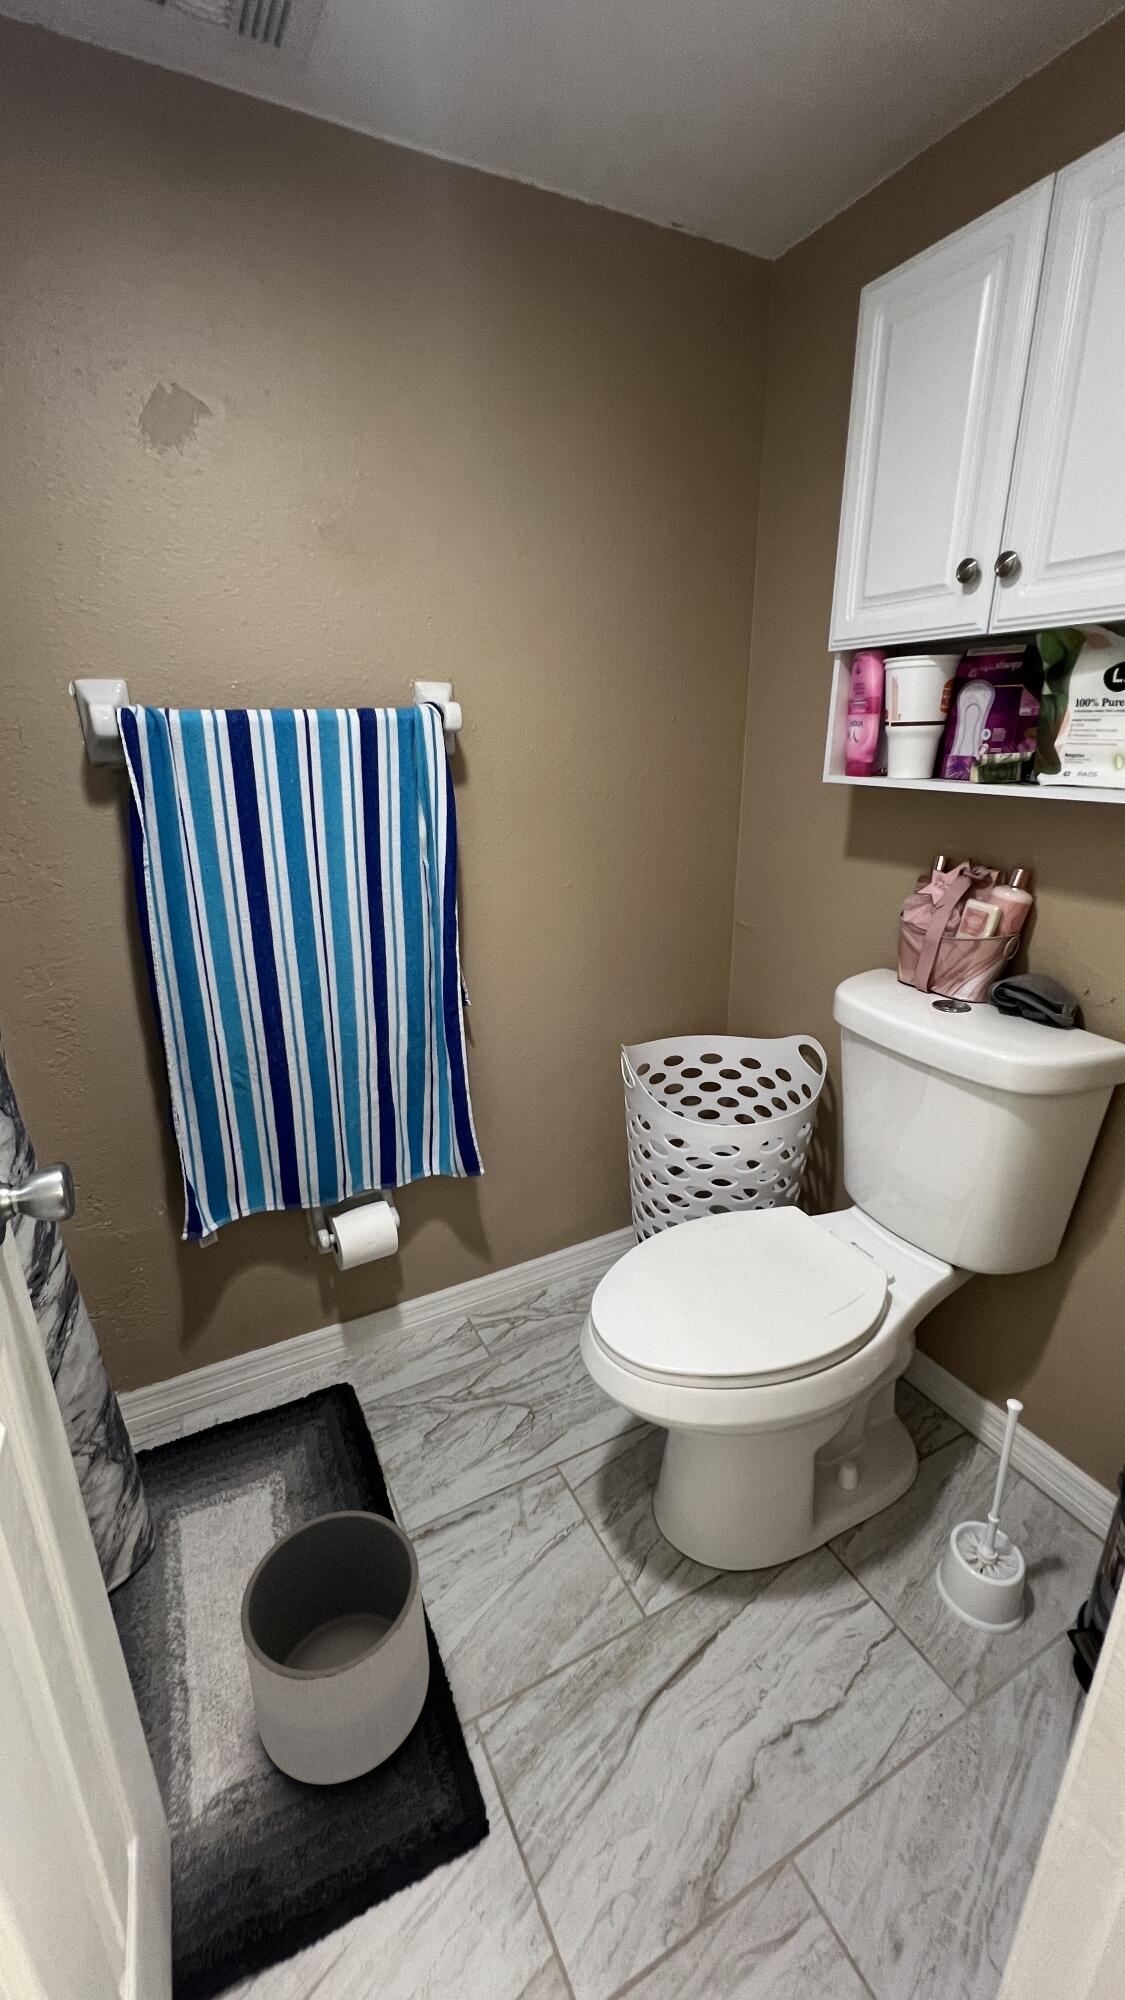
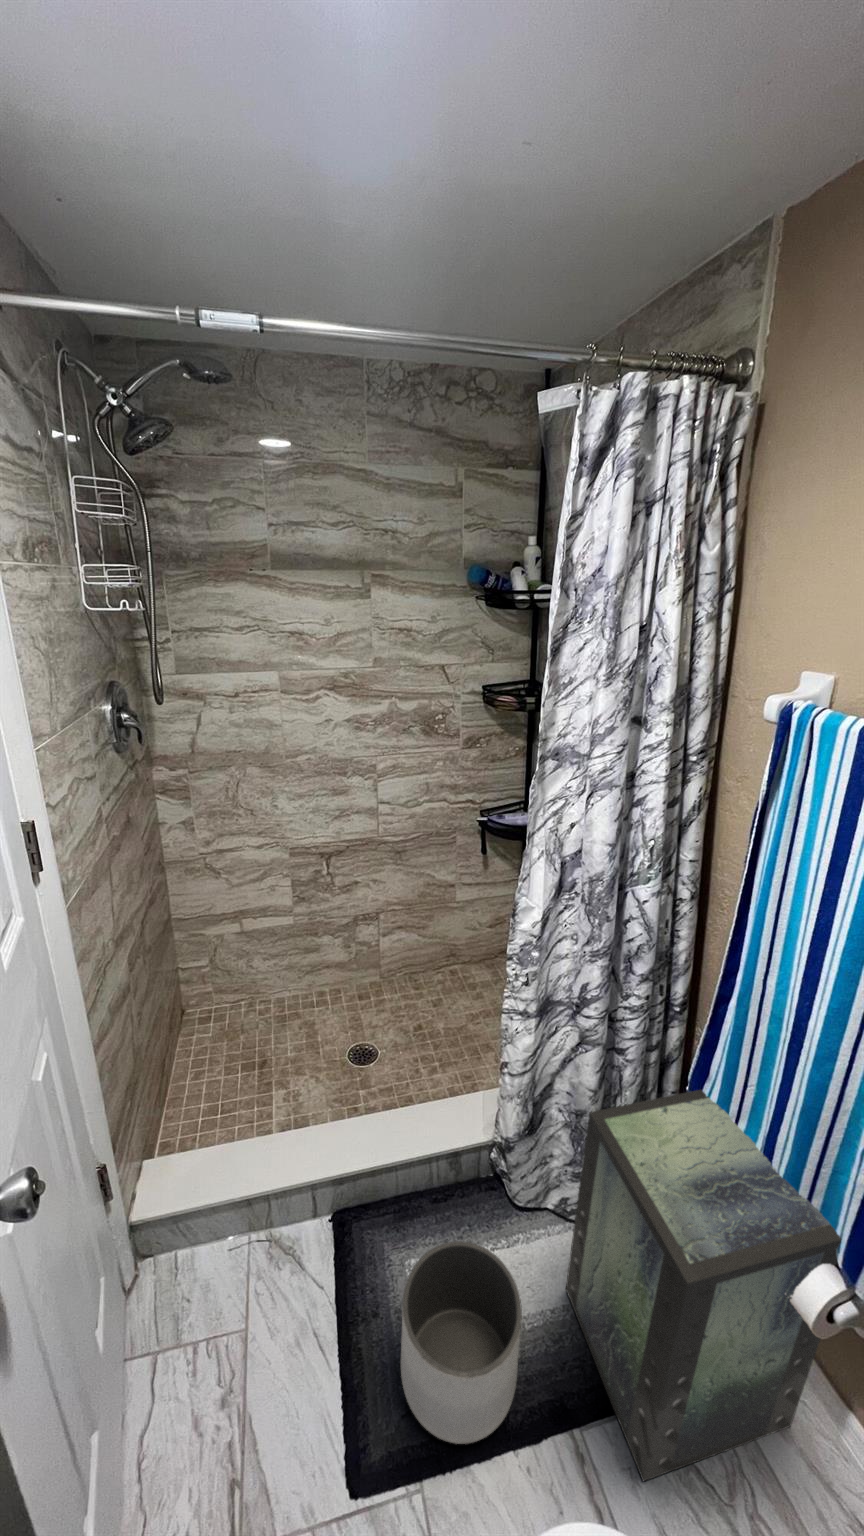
storage box: none [198,1143,443,1549] -> present [566,1090,842,1482]

